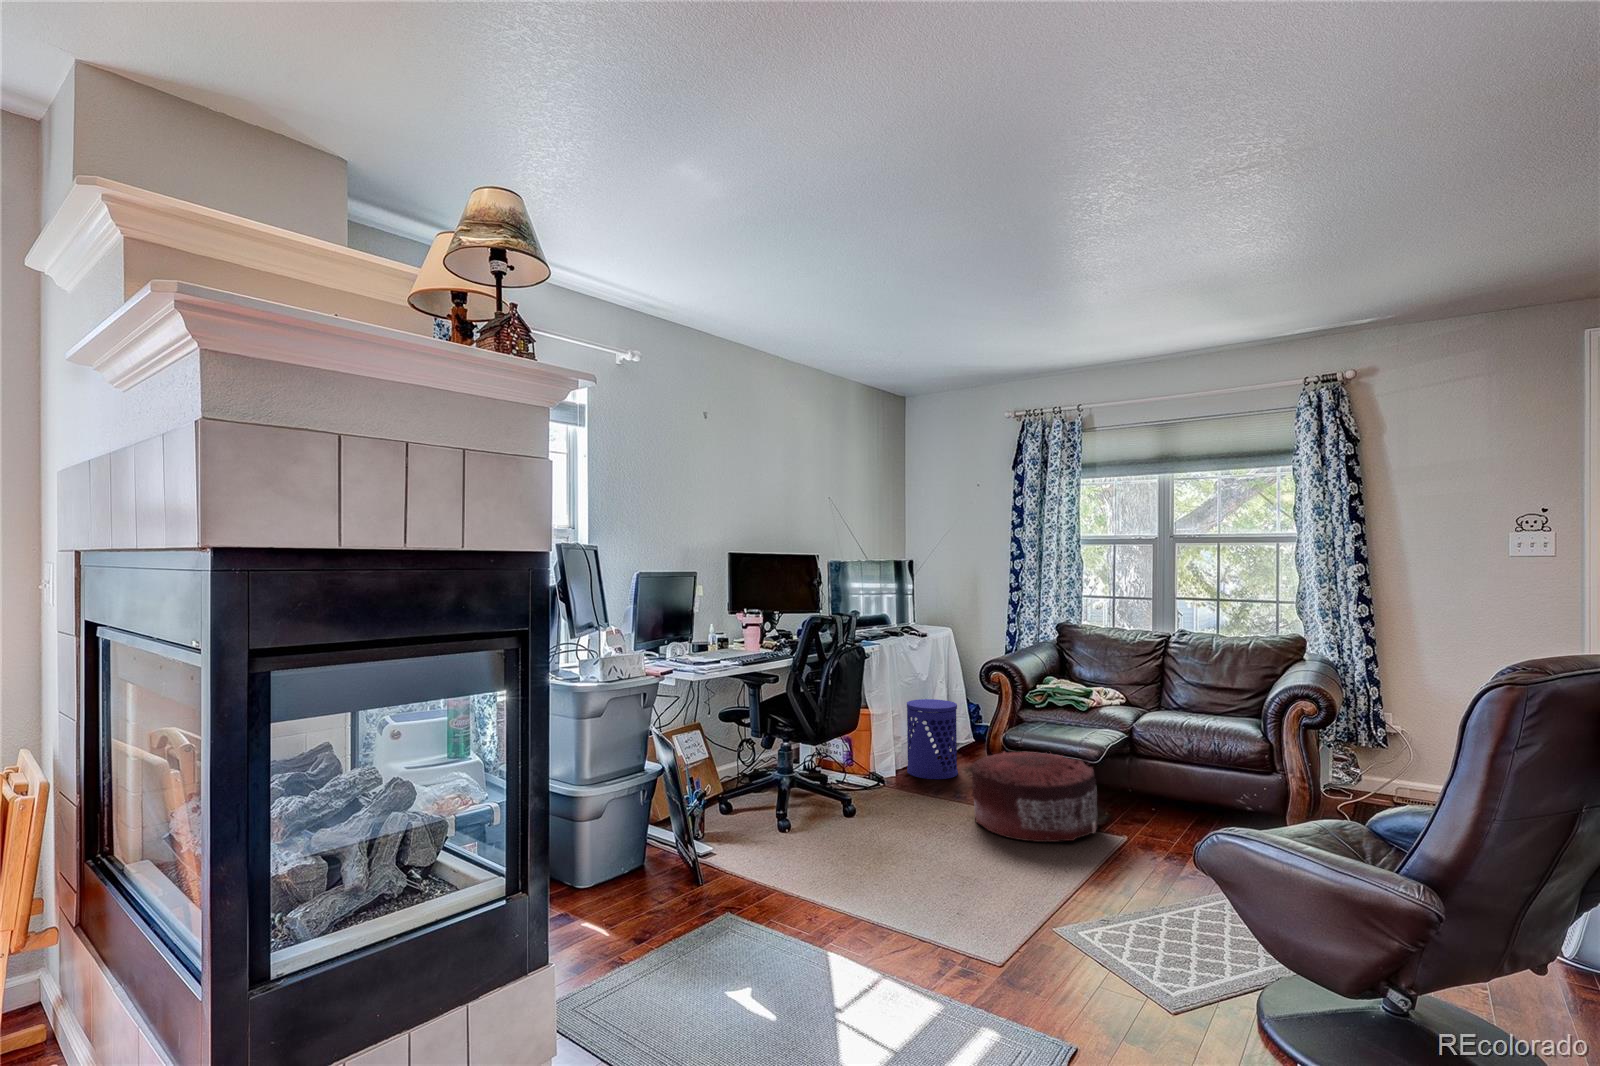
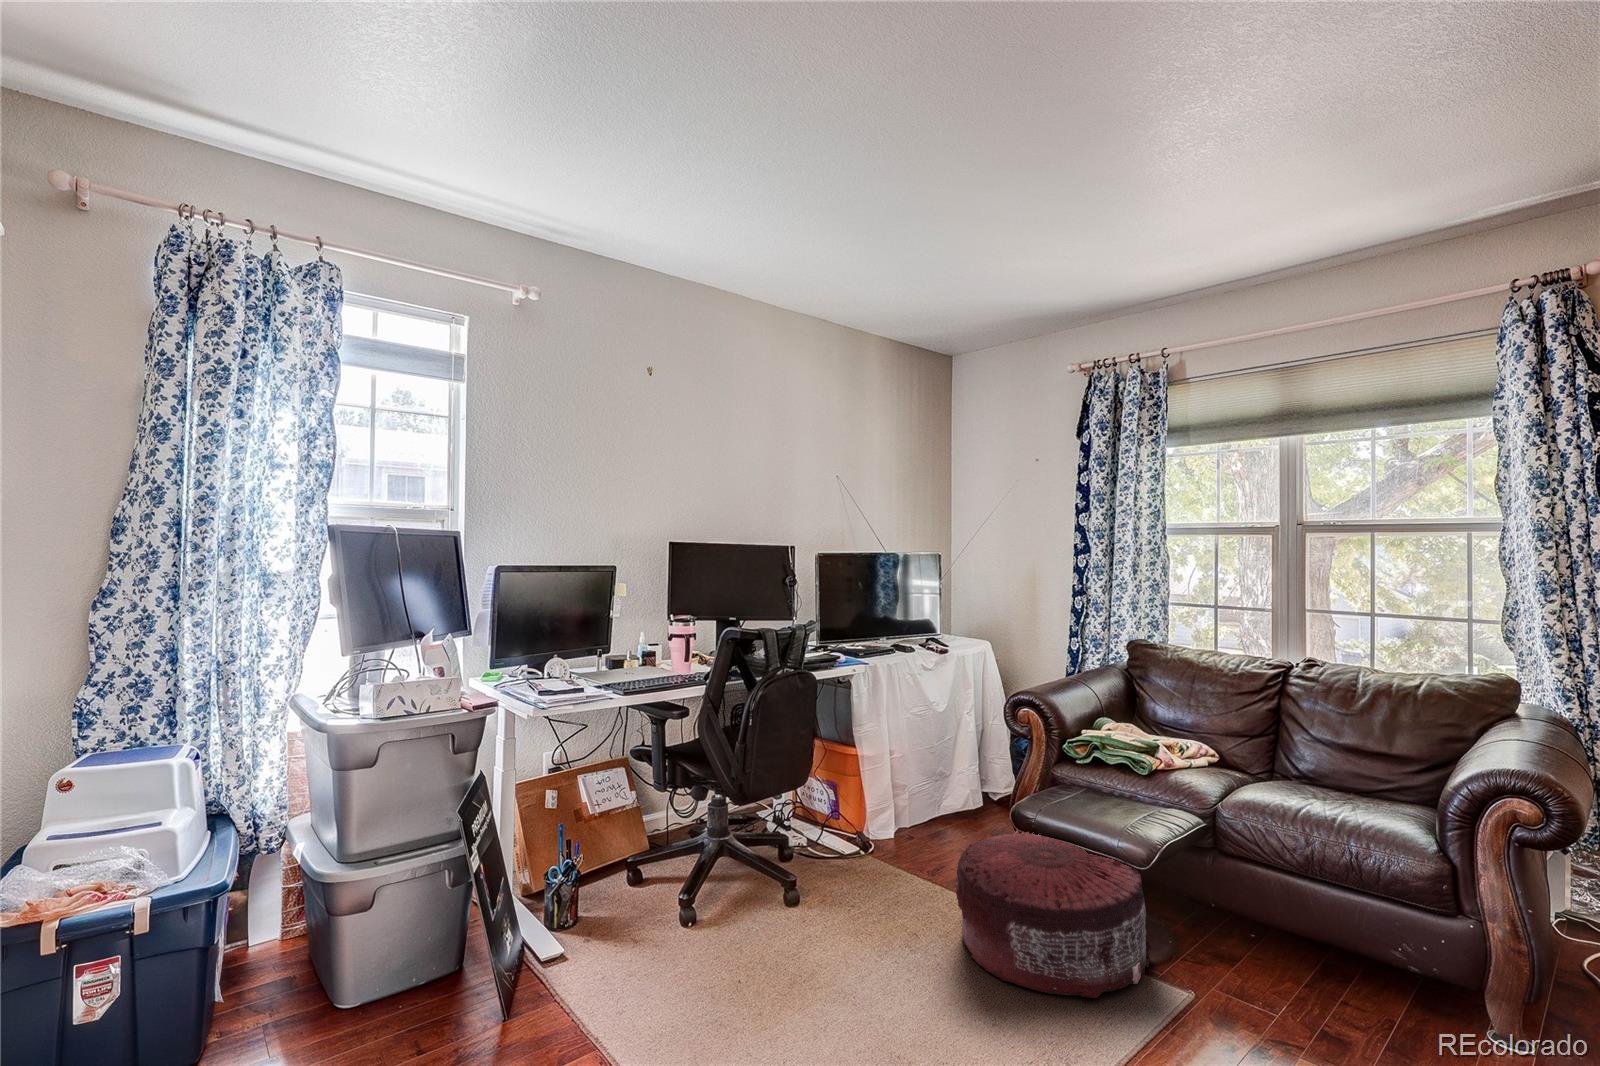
waste bin: present [907,699,958,779] -> none [911,738,978,849]

